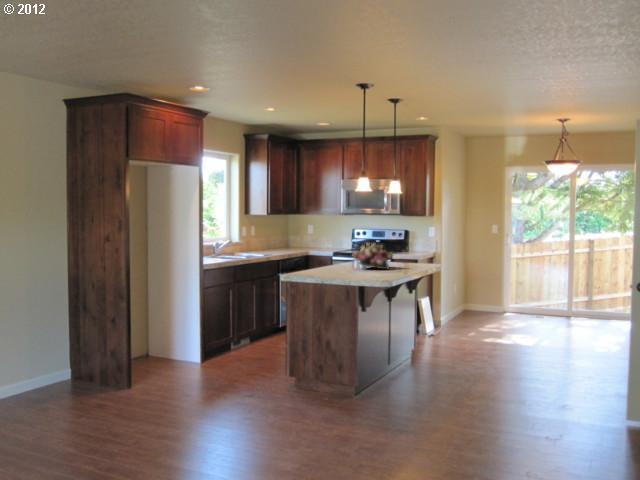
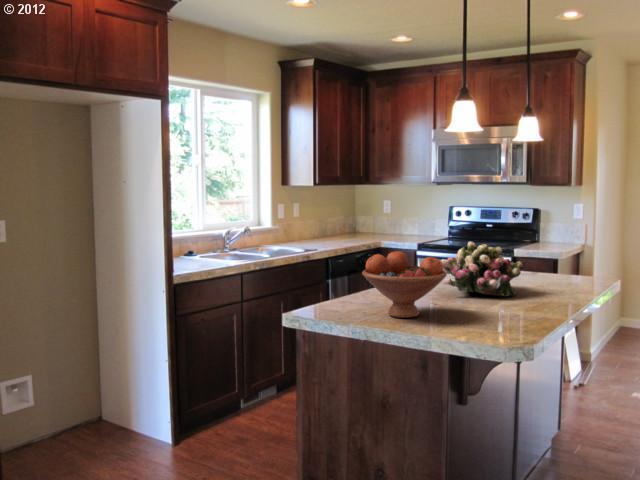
fruit bowl: none [318,245,357,275] -> present [362,251,447,318]

